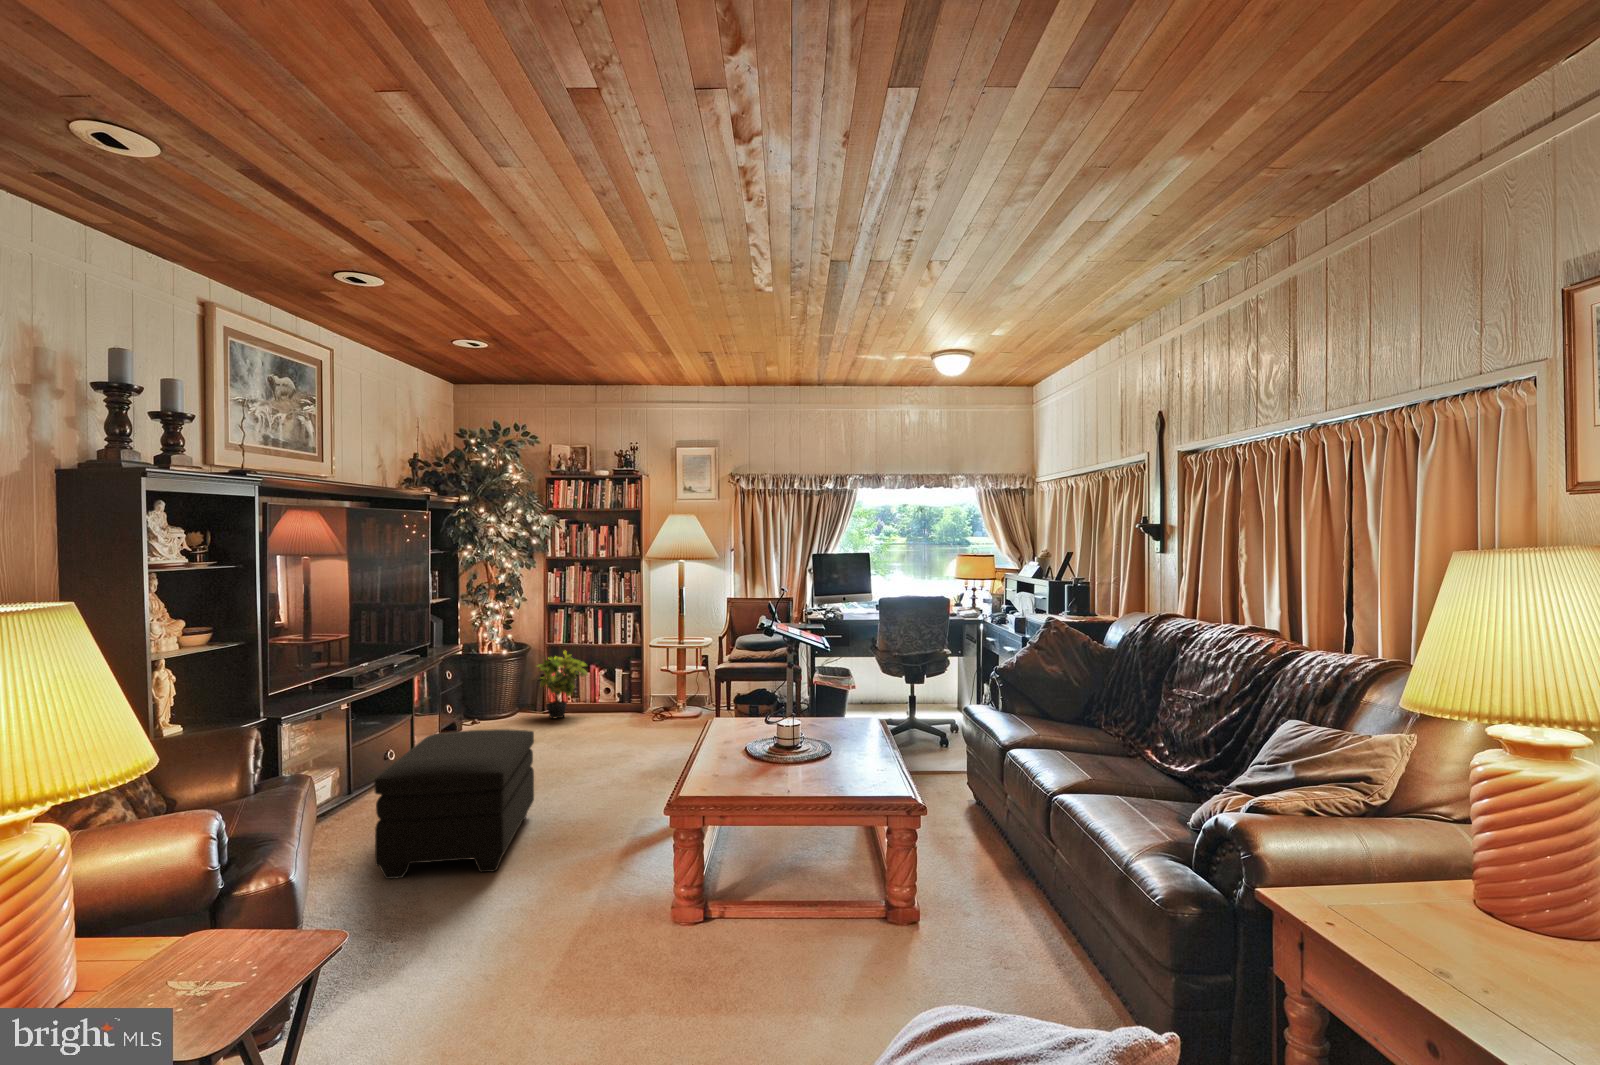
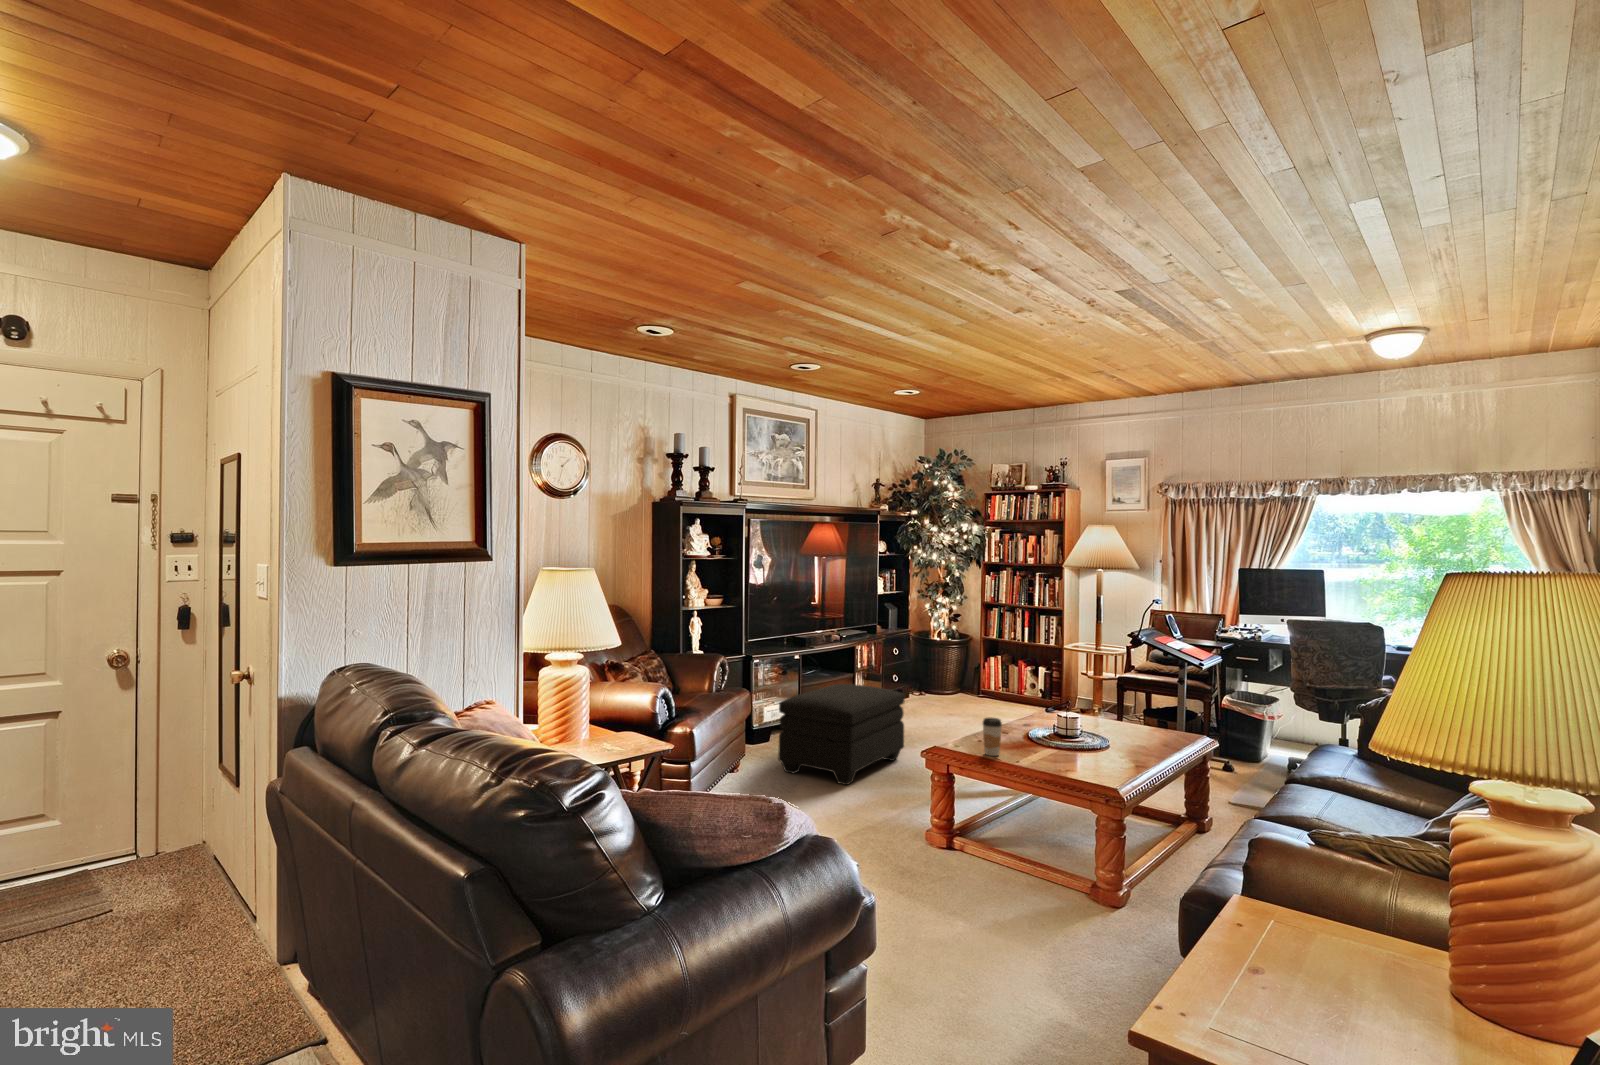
potted plant: present [538,651,588,719] -> none [970,643,1014,700]
coffee cup: none [730,744,752,790] -> present [983,718,1002,756]

